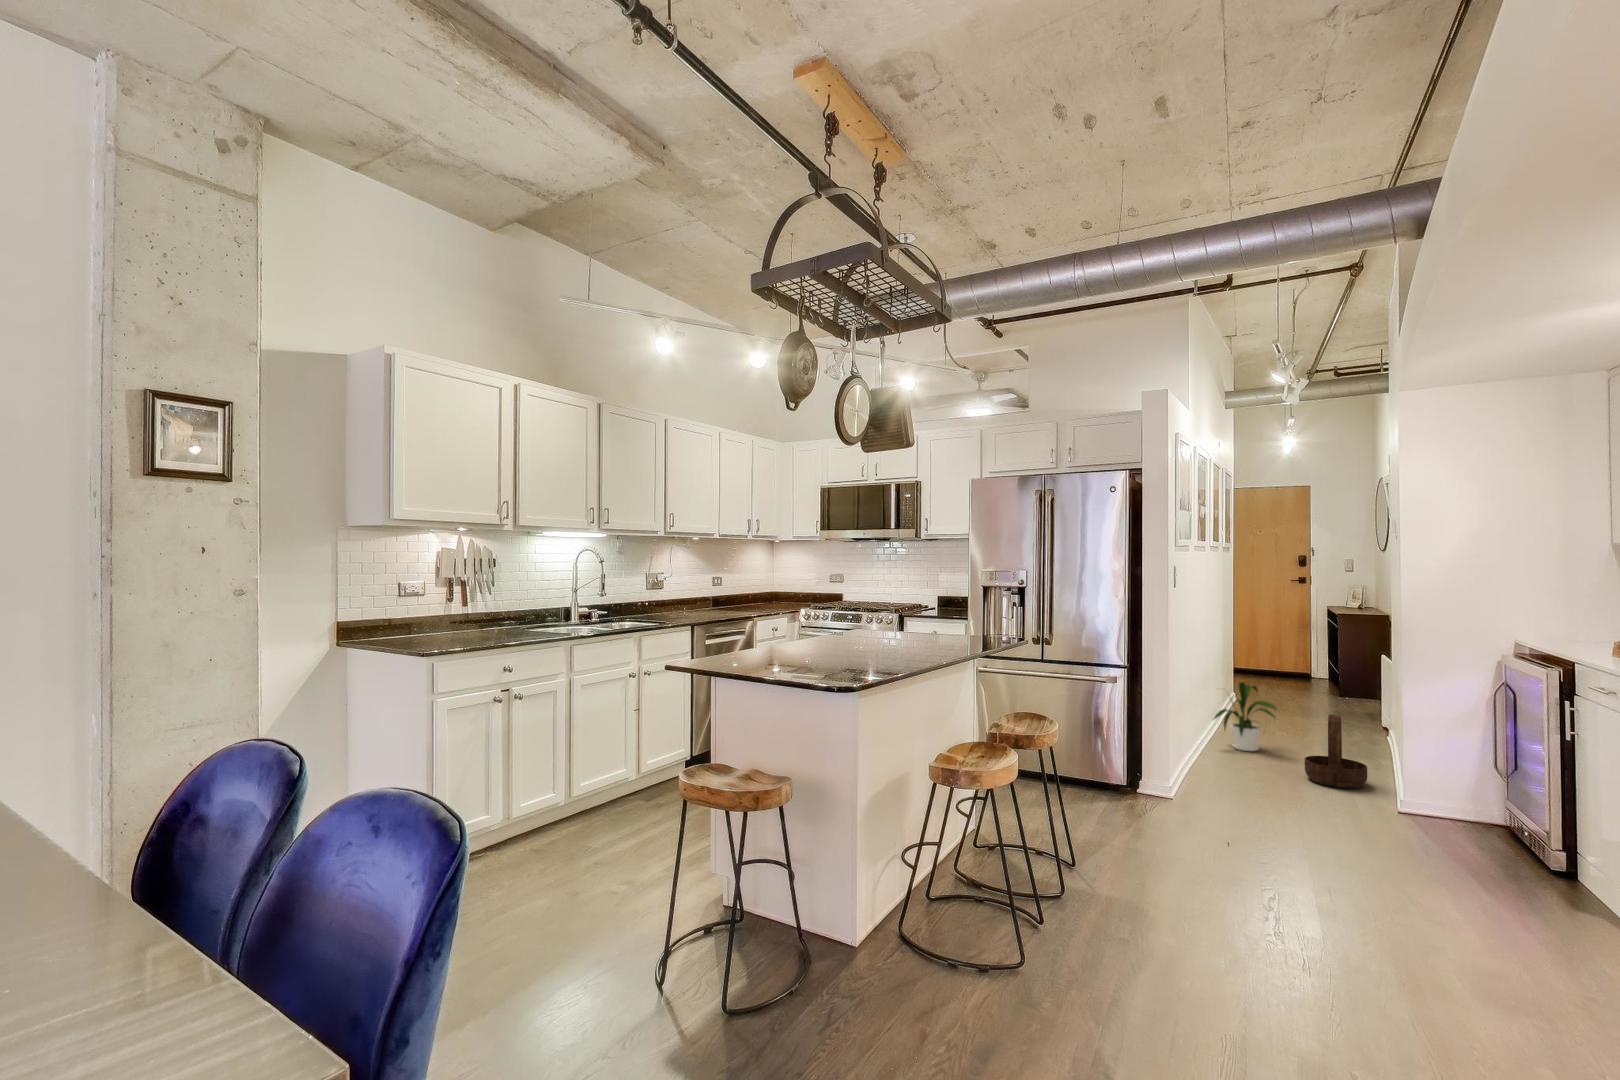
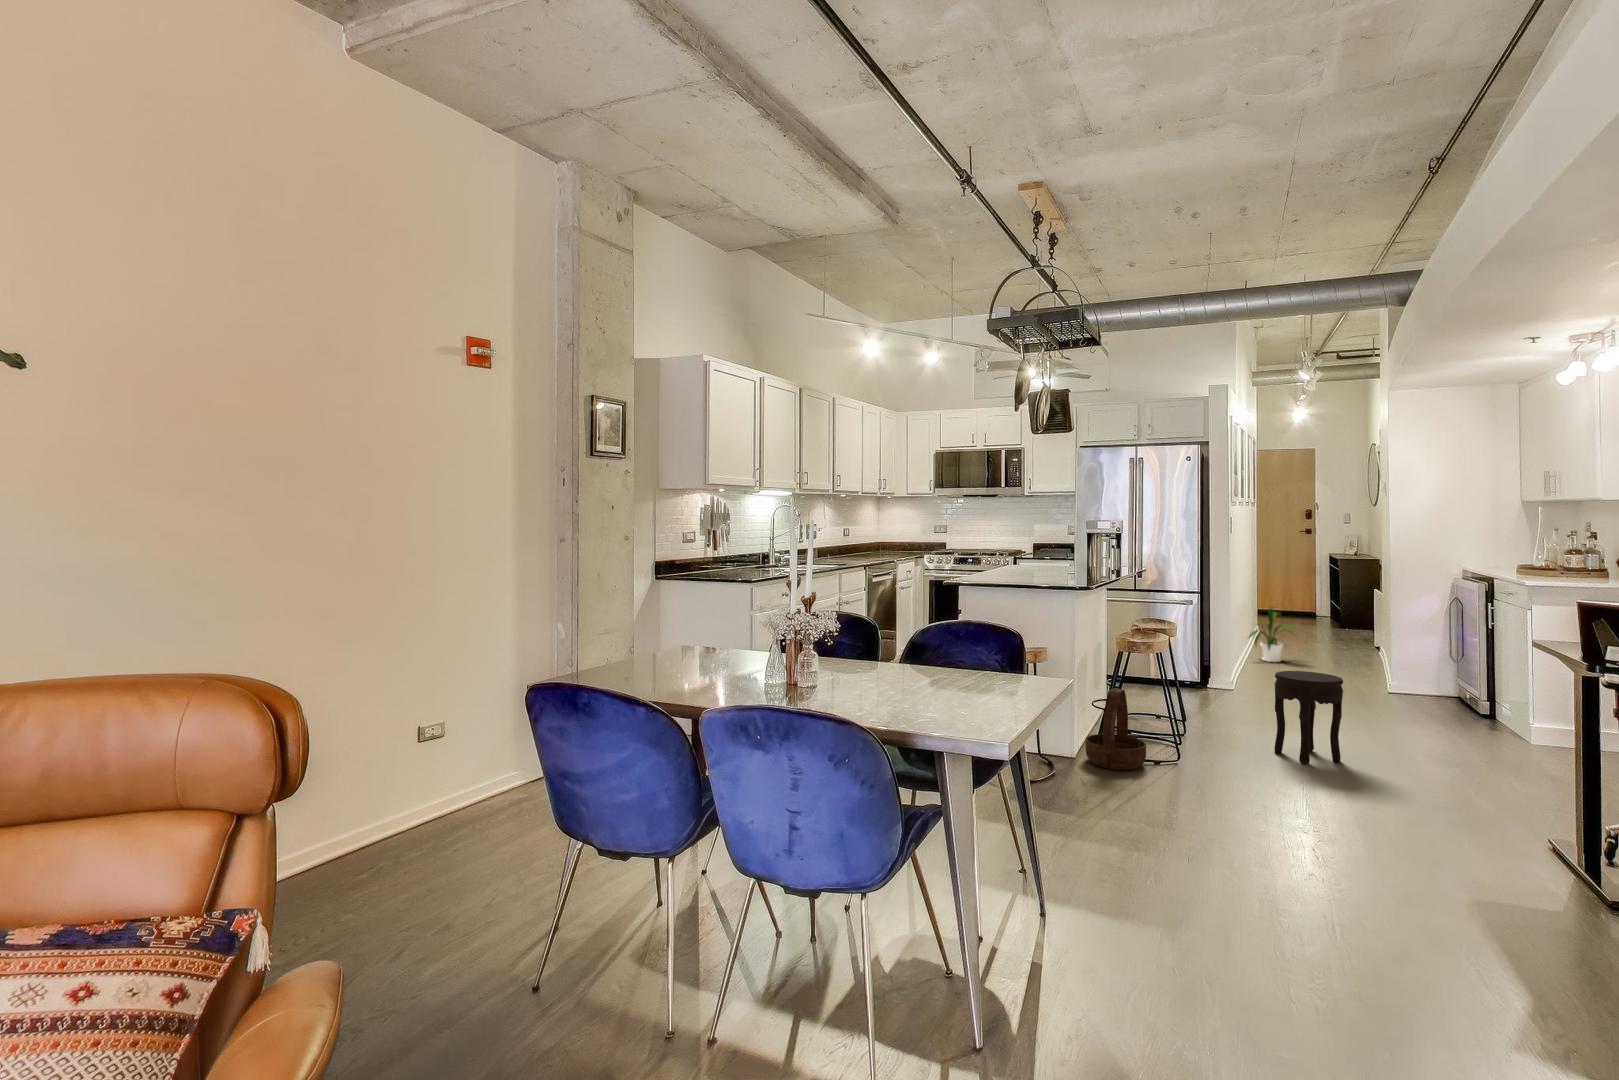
basket: present [1305,715,1367,788] -> present [1086,689,1146,770]
side table: none [1204,823,1322,1005] -> present [1274,671,1343,764]

